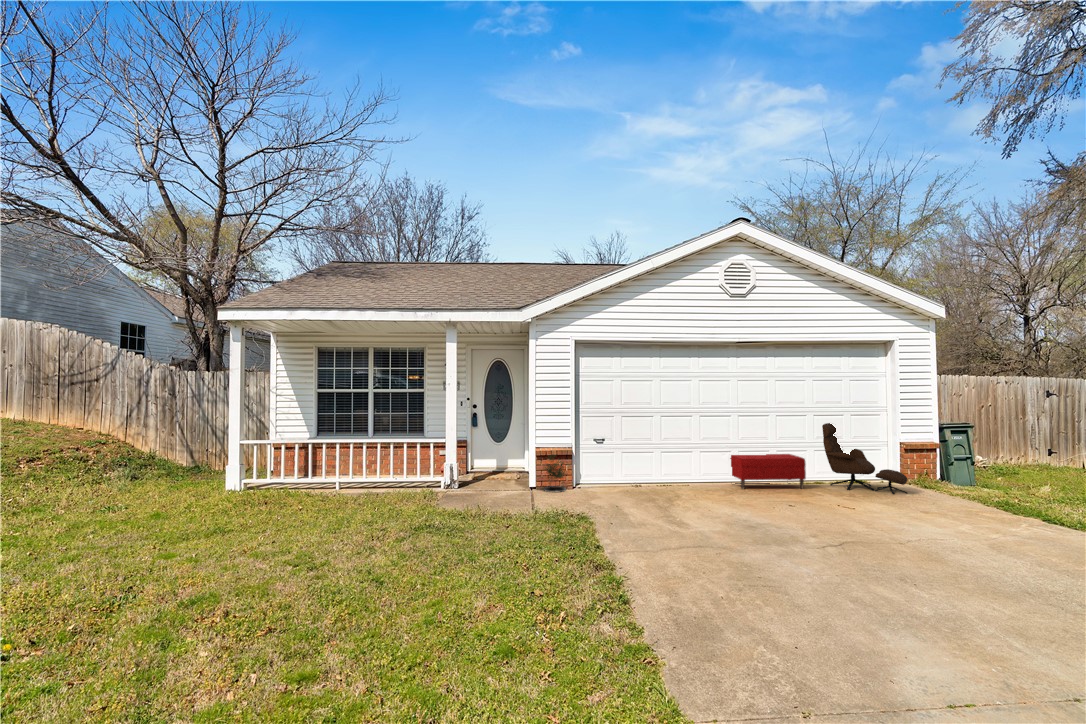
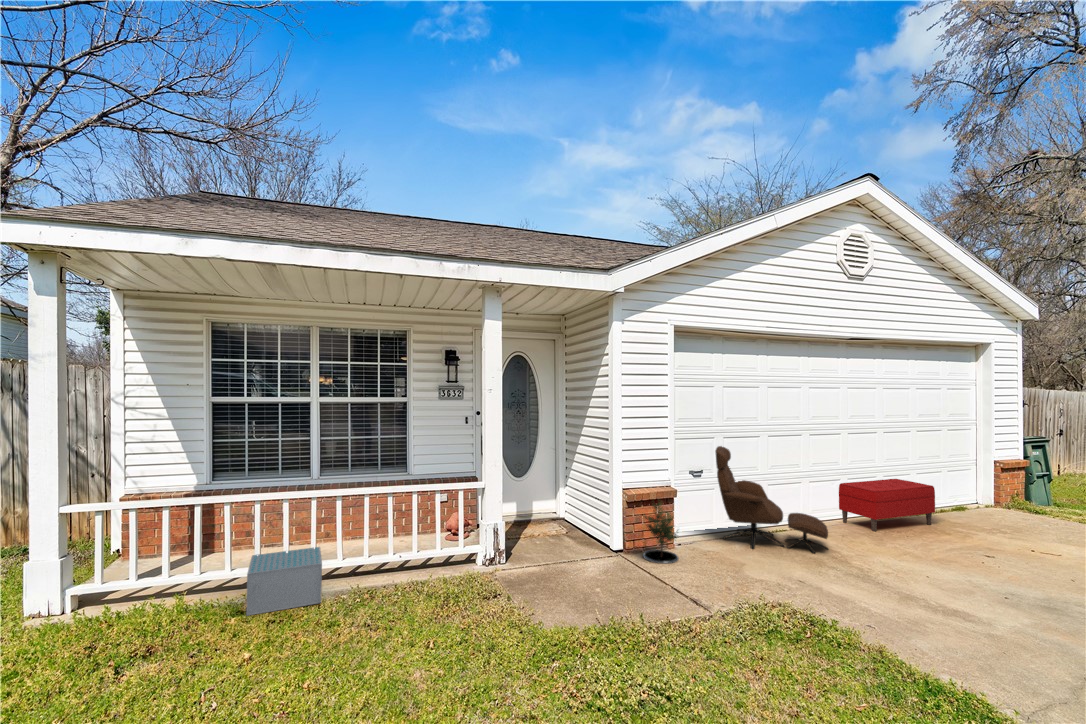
lounge chair: present [822,423,907,494] -> present [715,446,828,554]
storage box: none [316,467,357,493] -> present [246,547,322,616]

